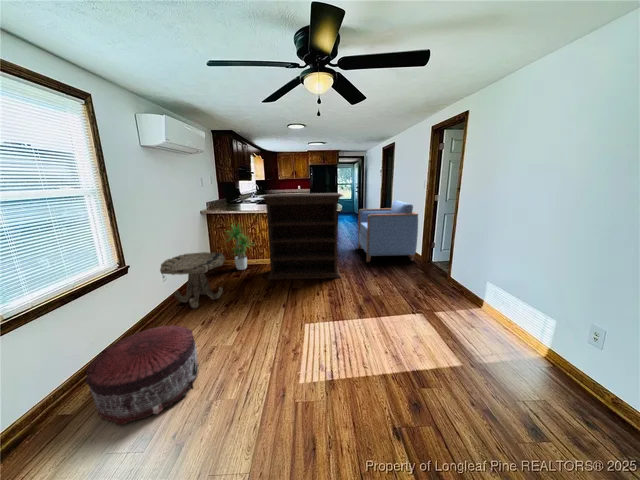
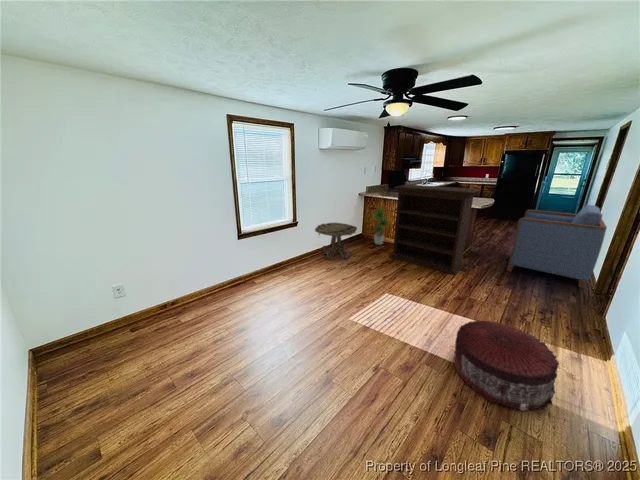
pouf: present [86,325,199,425] -> present [454,321,559,411]

